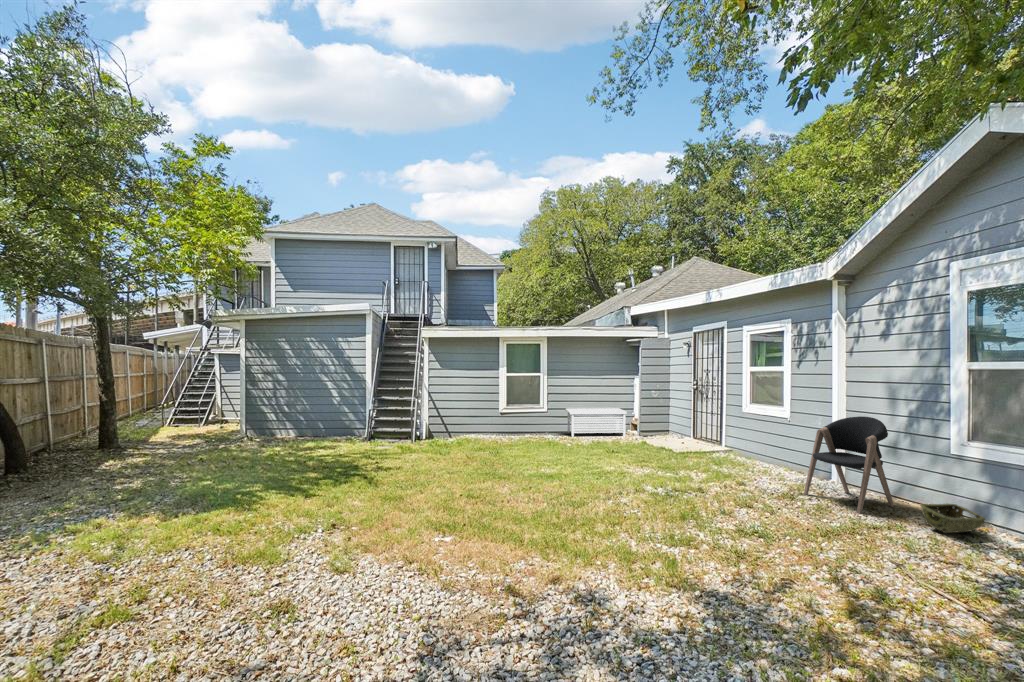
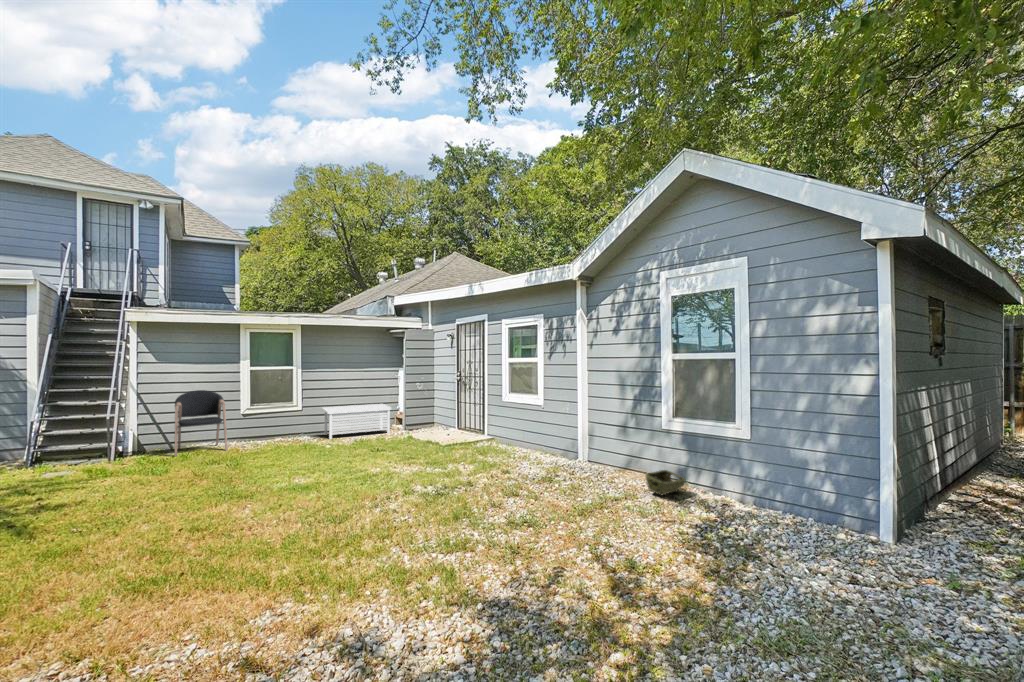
chair: present [804,416,894,513] -> present [175,390,228,456]

